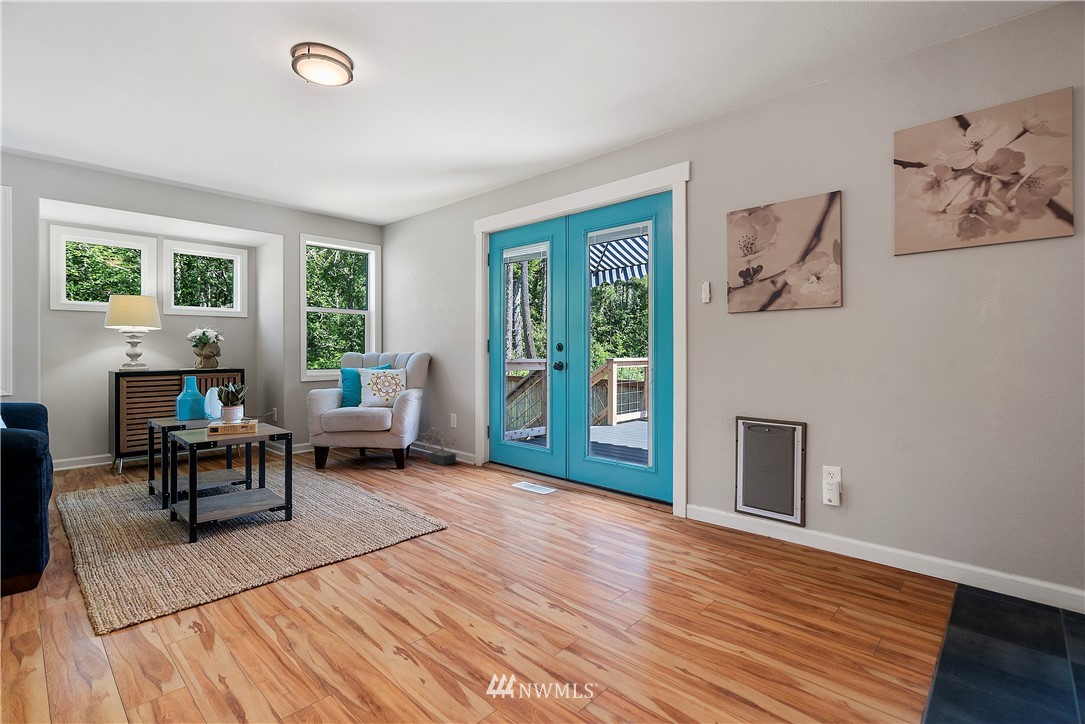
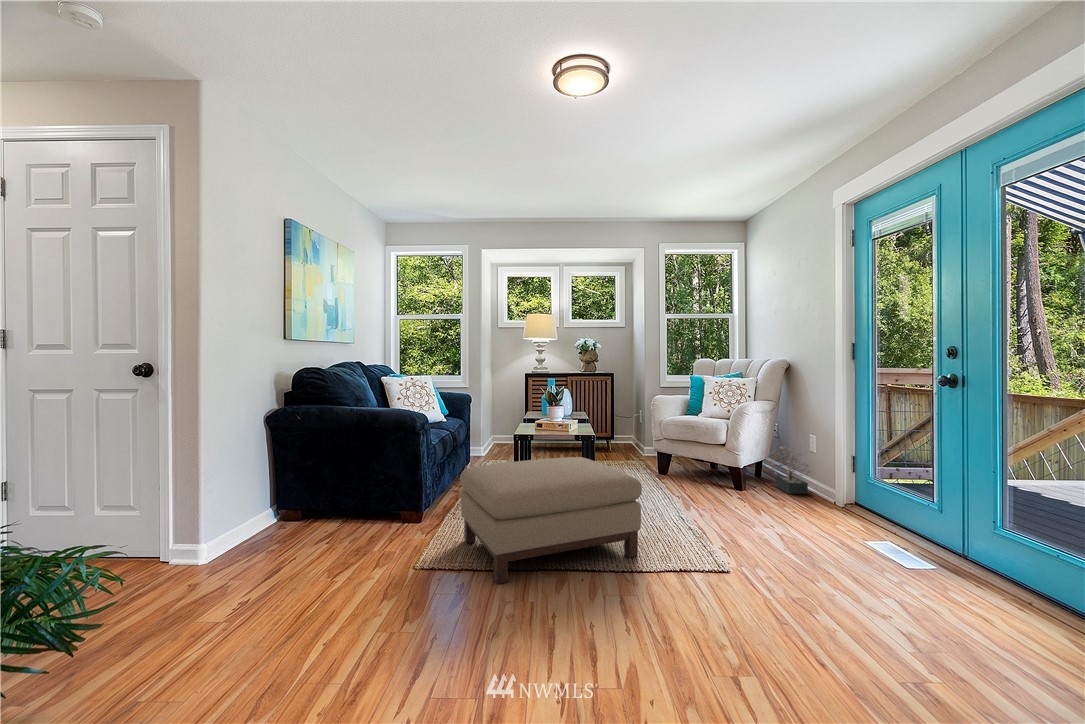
ottoman: none [133,458,371,608] -> present [460,457,642,584]

